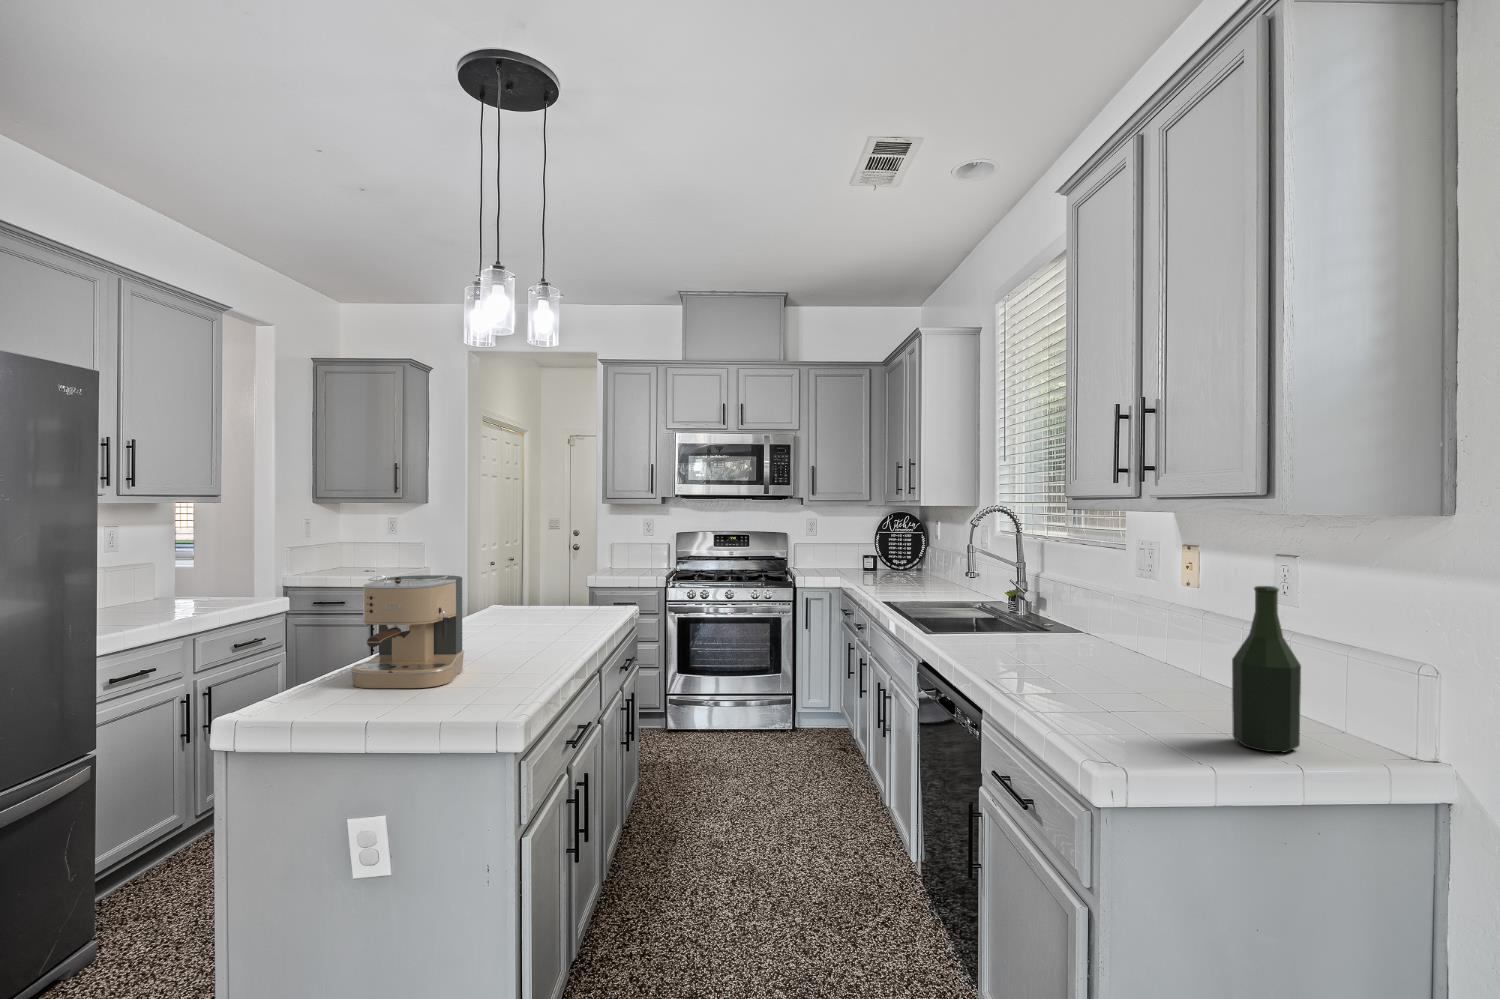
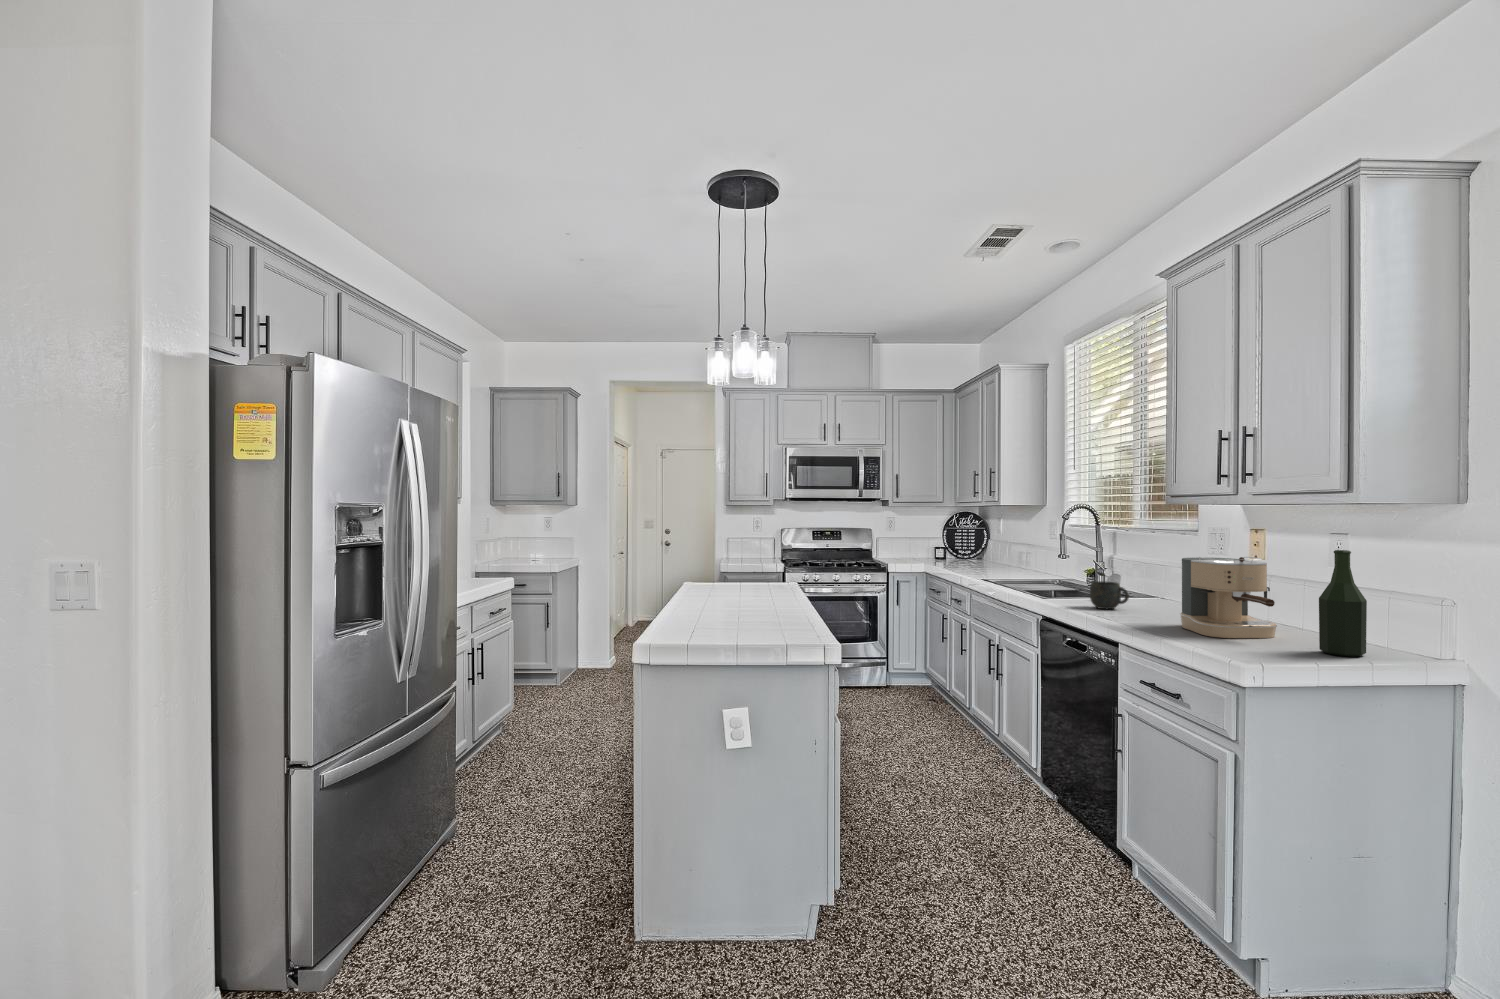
coffee maker: present [350,575,464,688] -> present [1180,557,1277,638]
mug: none [974,613,1022,652] -> present [1090,581,1129,609]

